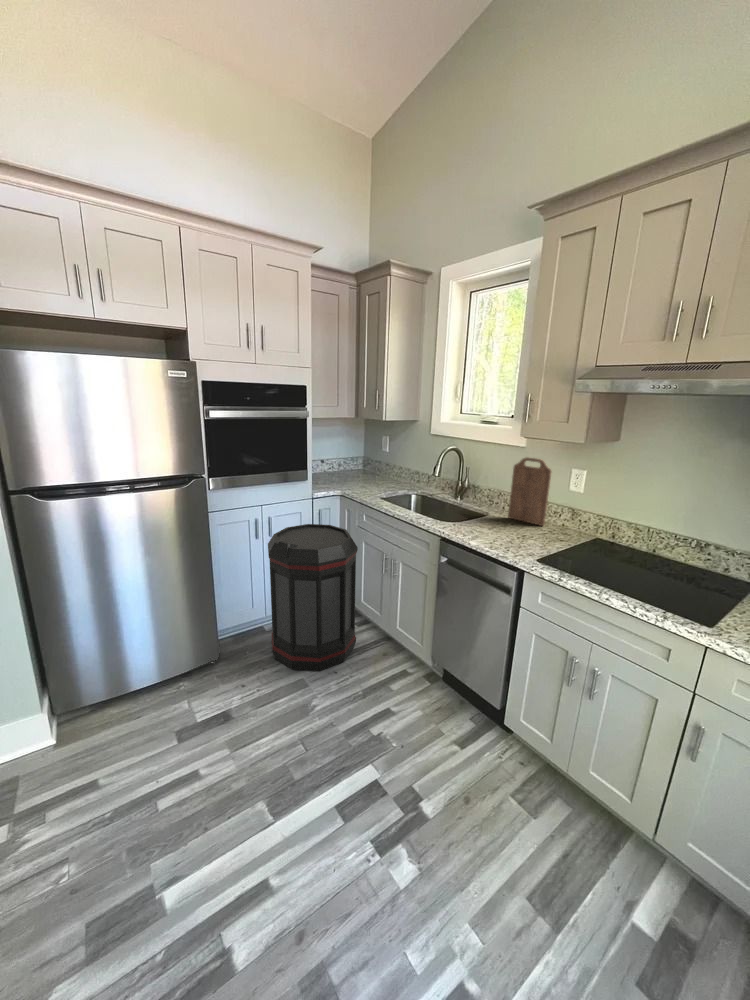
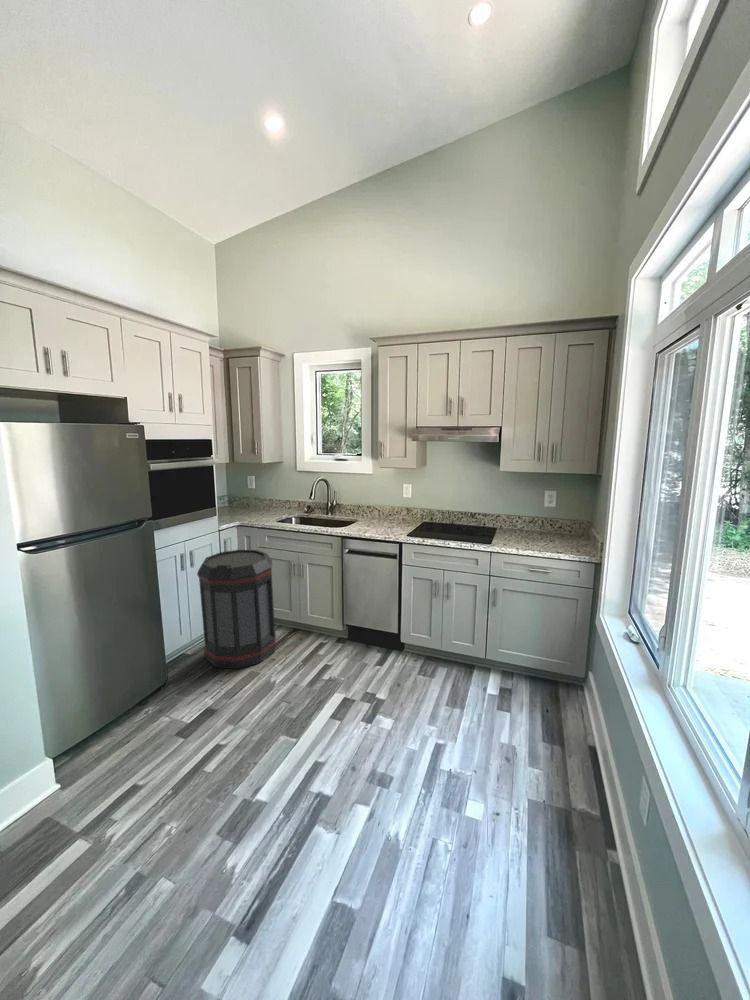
cutting board: present [508,457,551,526] -> none [369,479,393,521]

